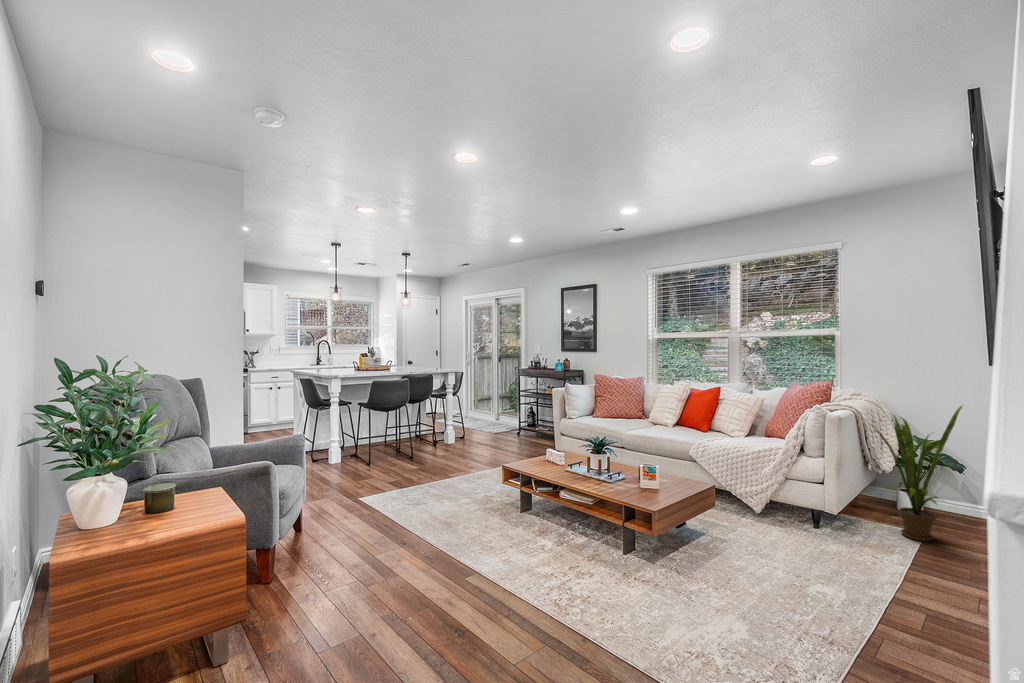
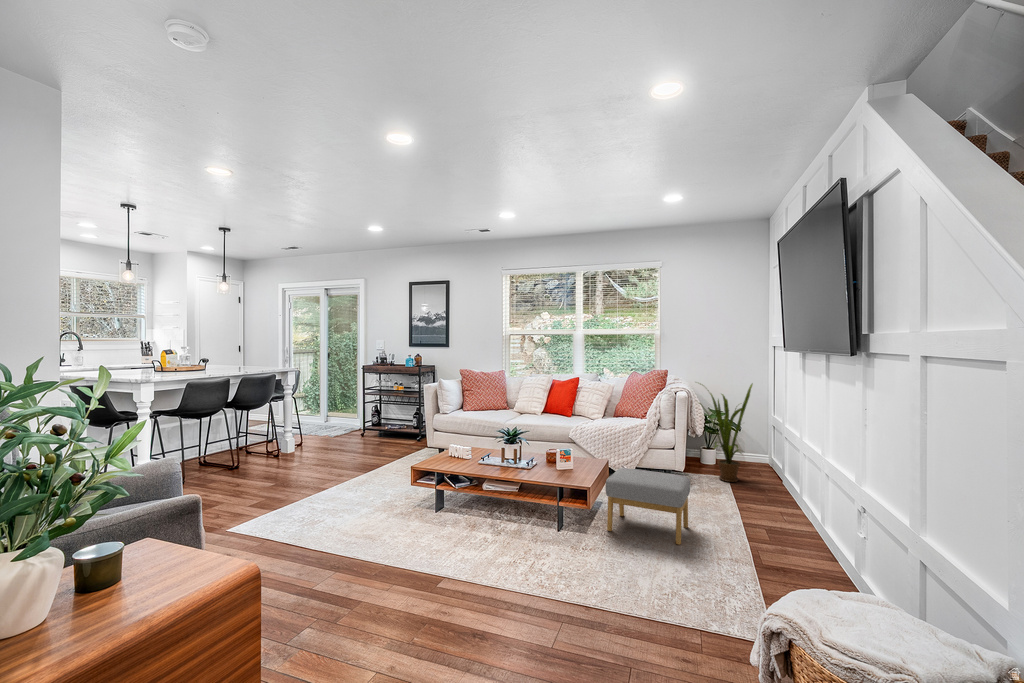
footstool: none [680,496,797,601] -> present [606,468,690,545]

